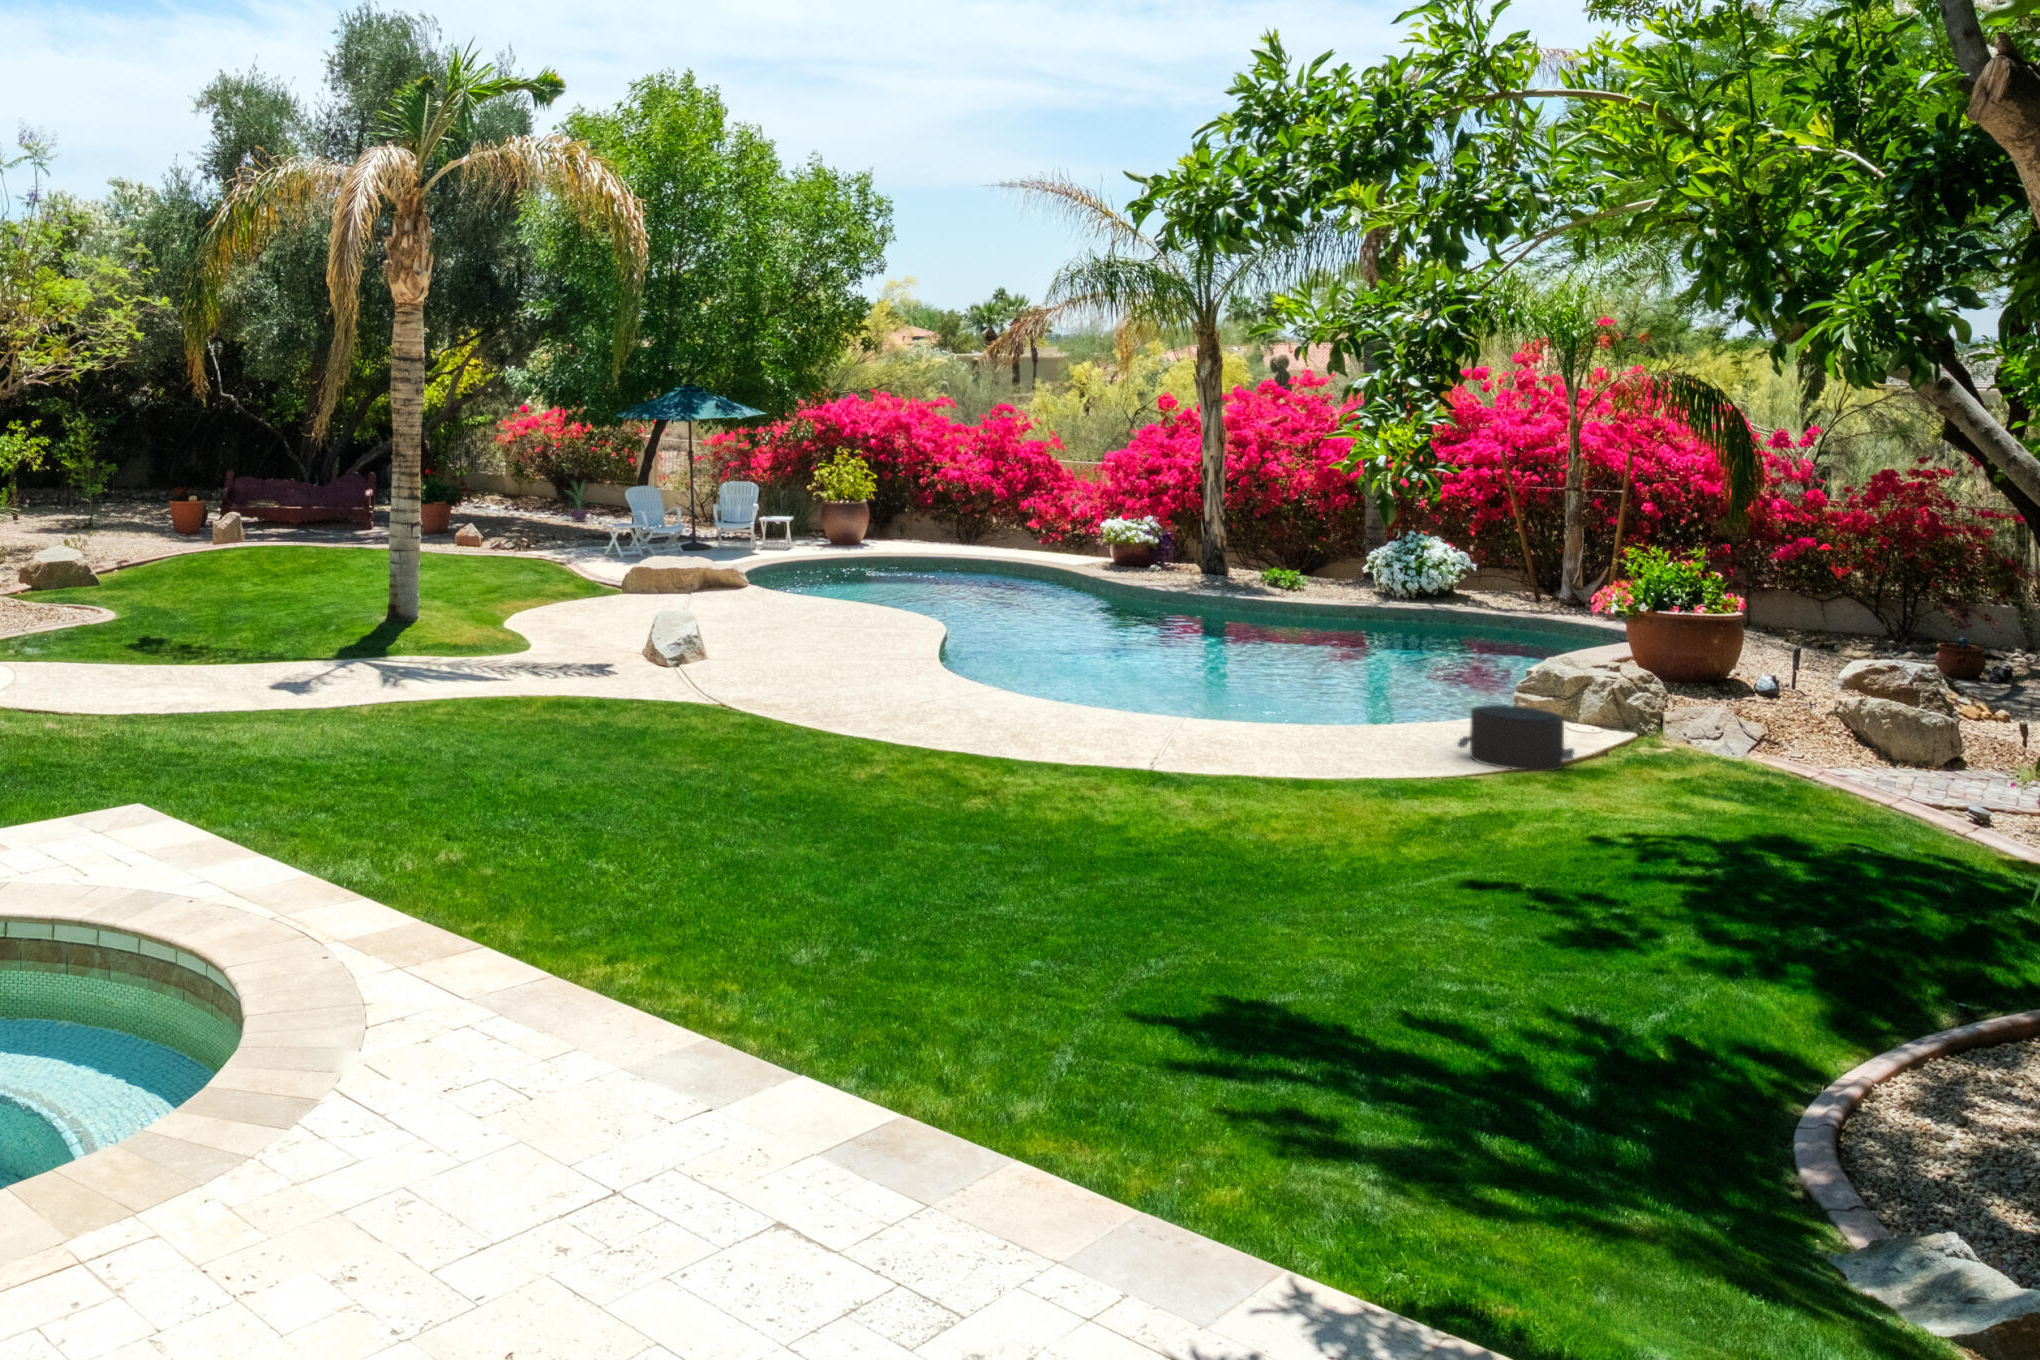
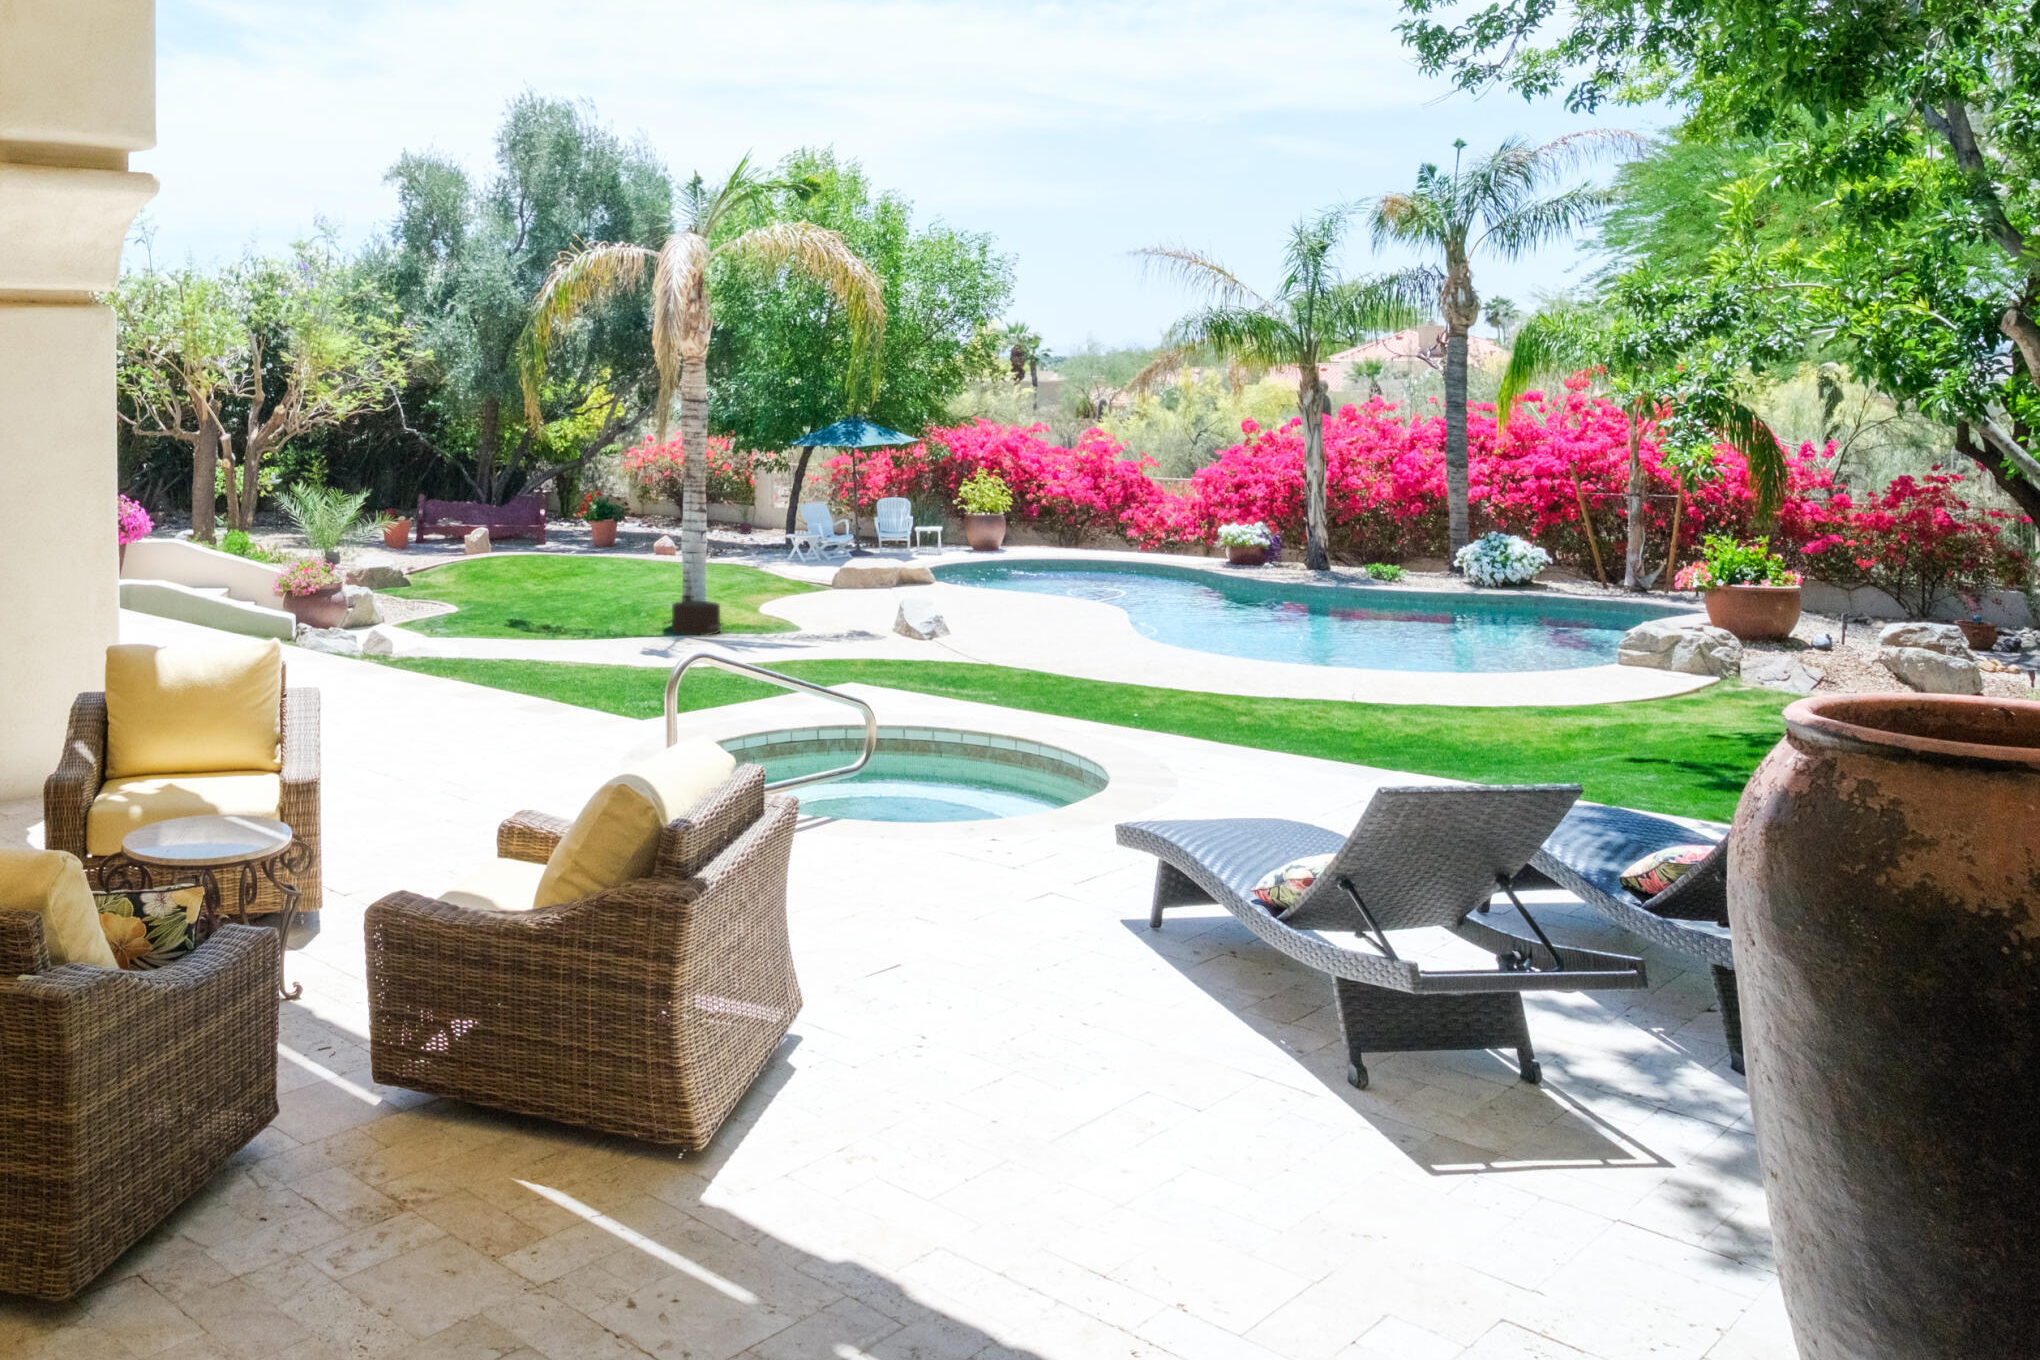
pouf: present [1457,705,1574,771] -> present [665,601,723,635]

